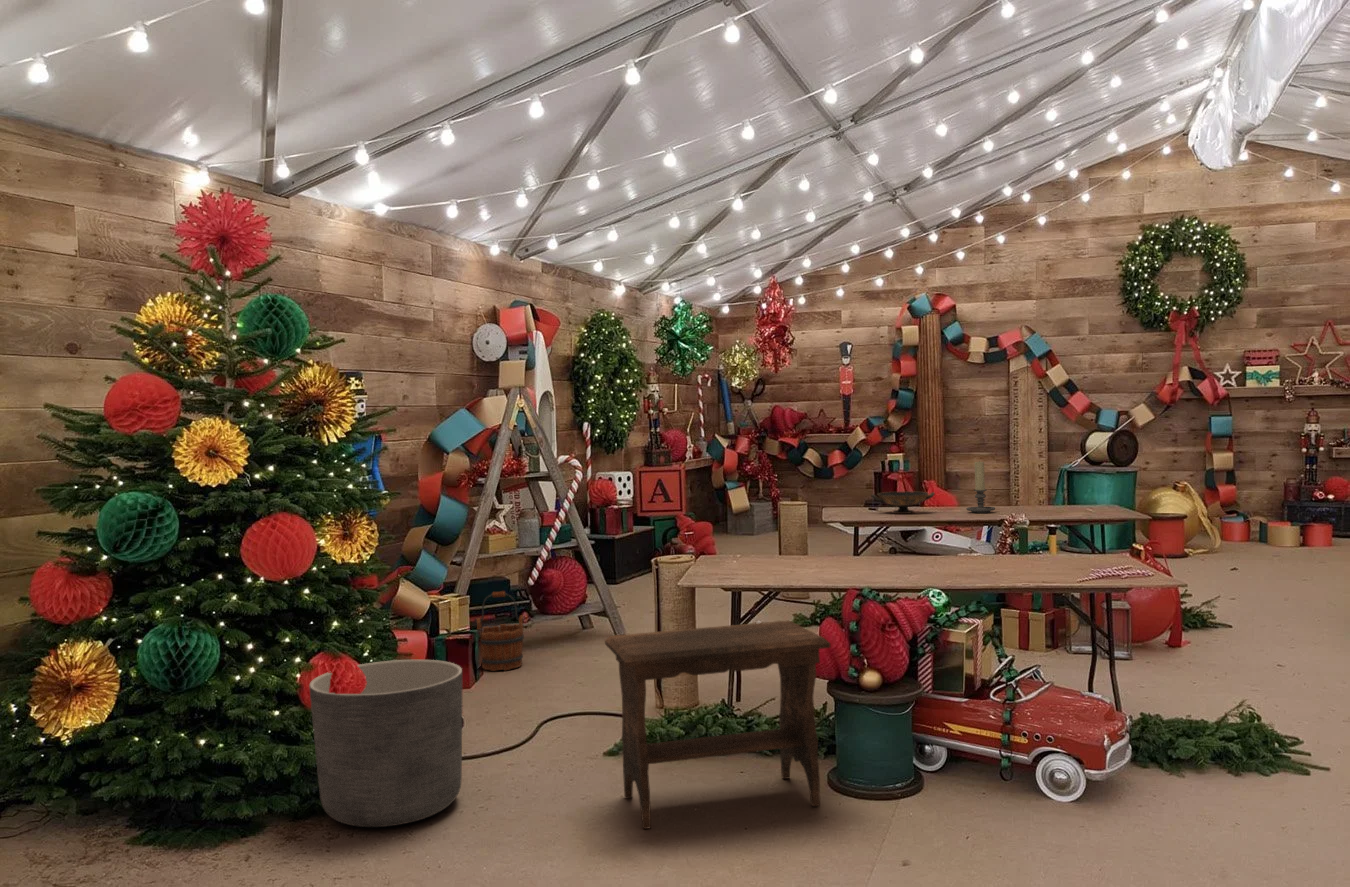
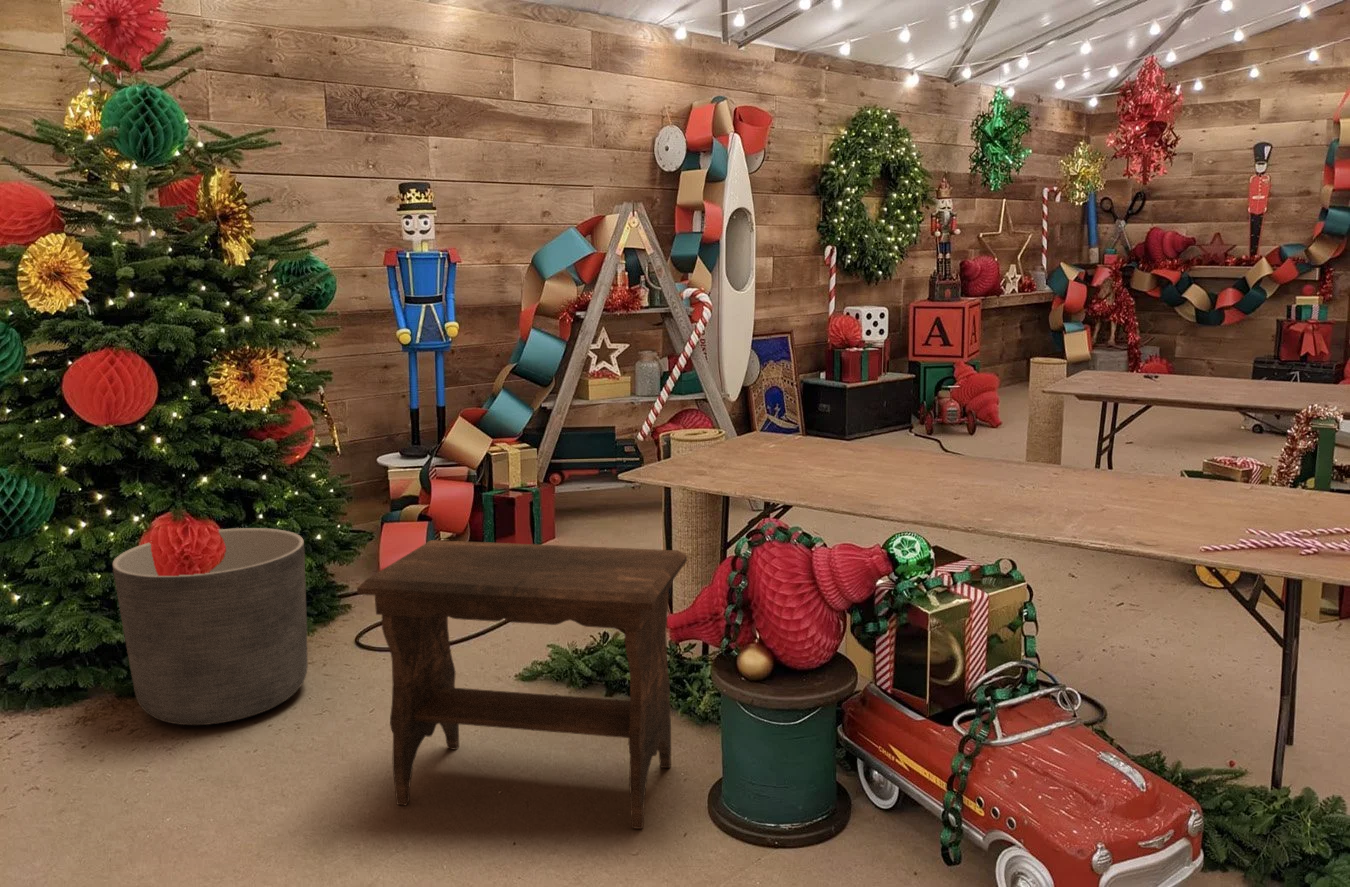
candle holder: present [966,461,995,513] -> none [1273,317,1322,396]
decorative bowl: present [871,491,935,514] -> none [1123,355,1225,388]
wooden bucket: present [475,591,525,671] -> none [563,445,616,536]

